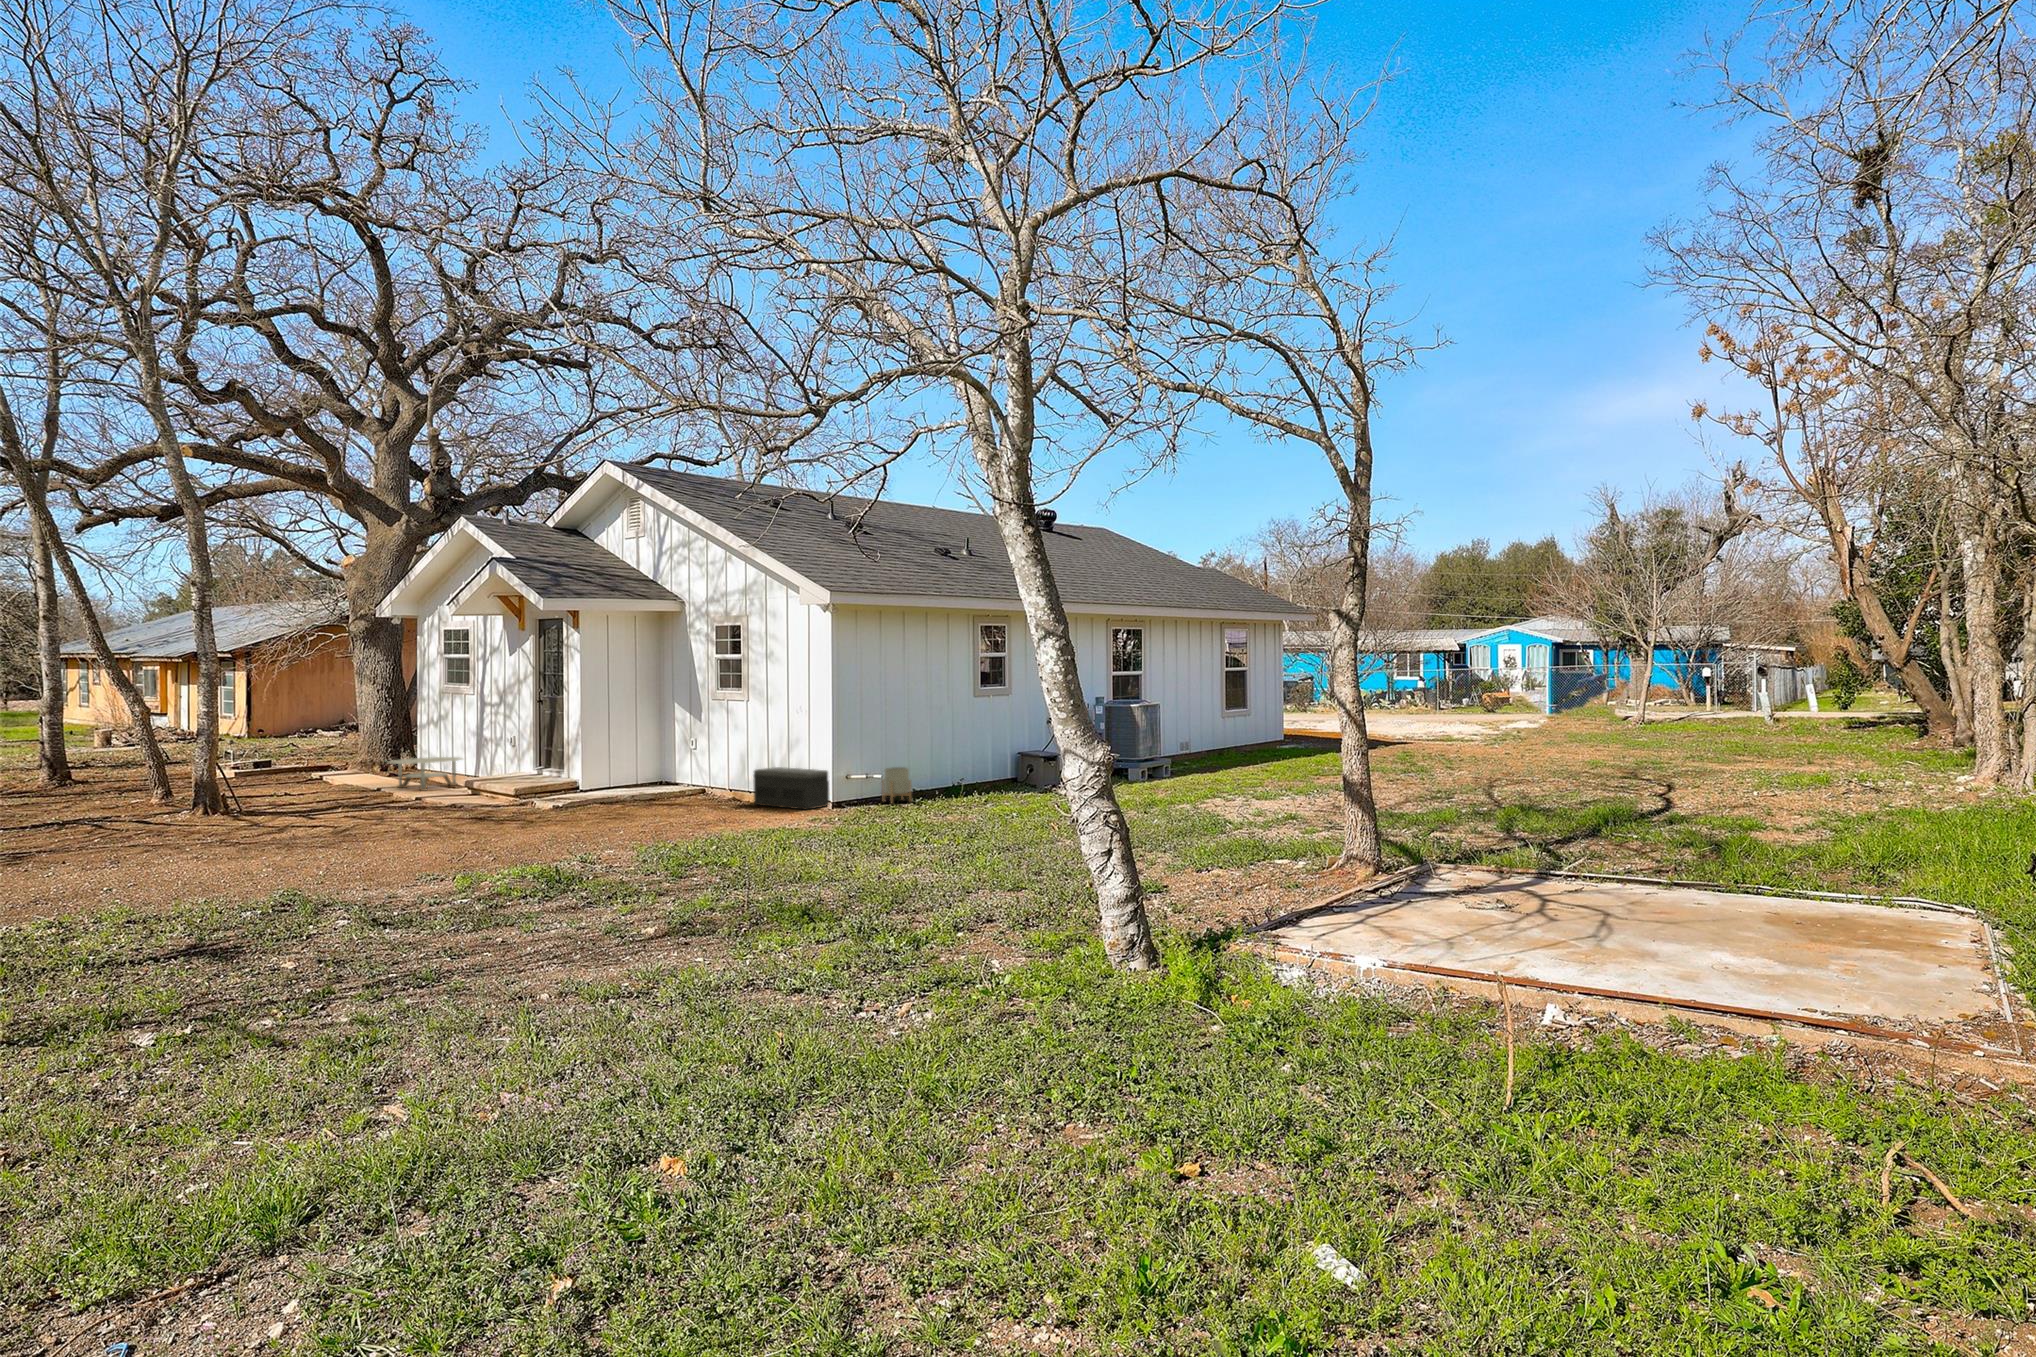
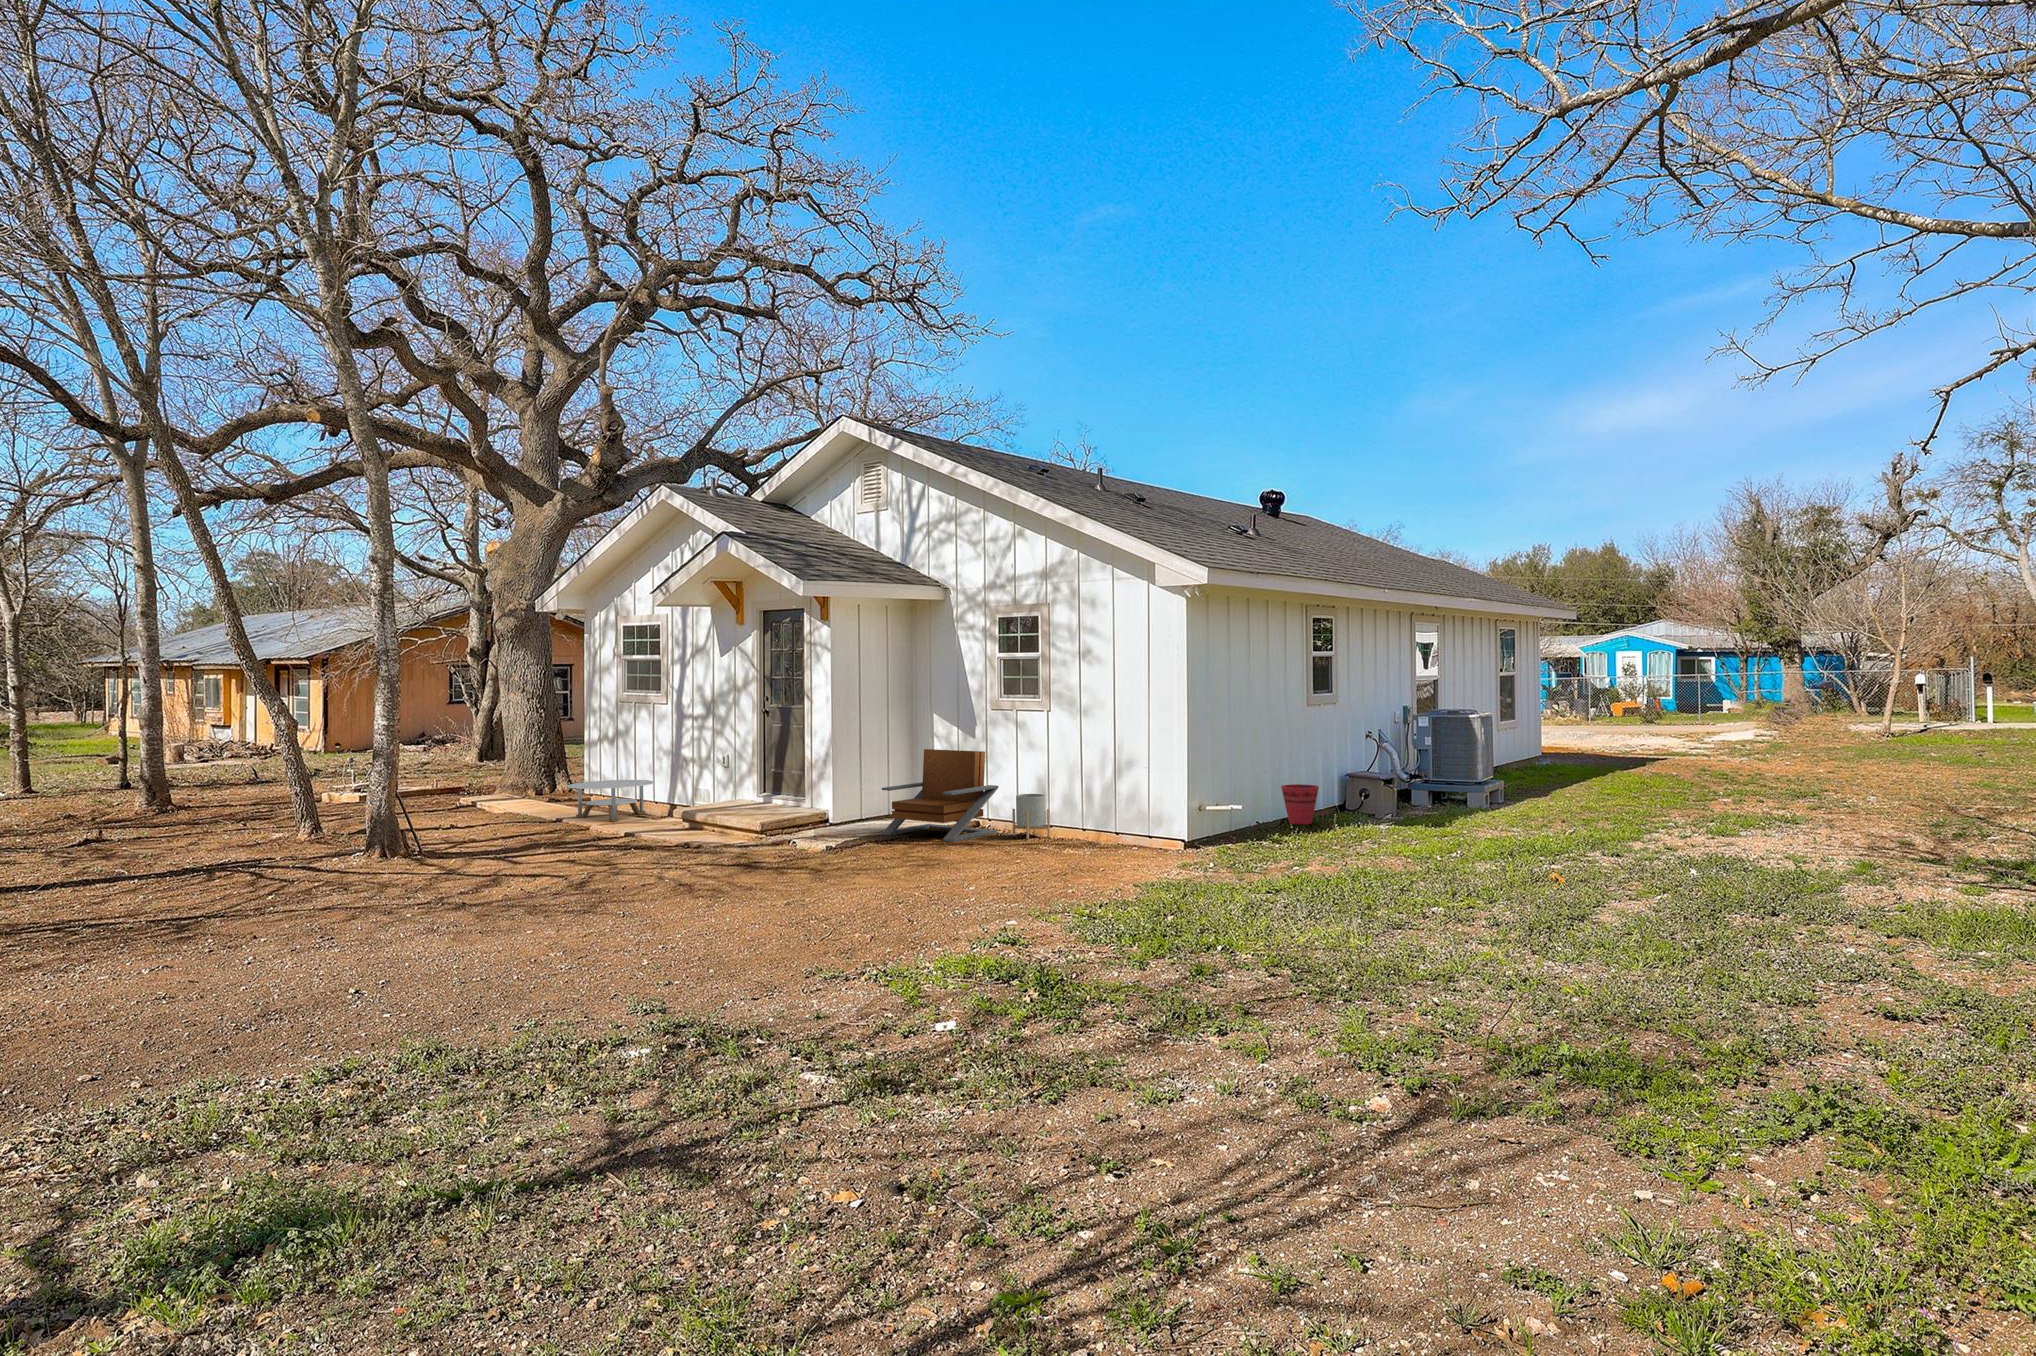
lounge chair: none [619,731,714,804] -> present [882,749,998,842]
bucket: none [950,761,979,792] -> present [1281,784,1319,824]
storage bench: present [754,767,830,810] -> none [1072,795,1176,851]
planter: present [882,767,912,802] -> present [1012,794,1050,839]

